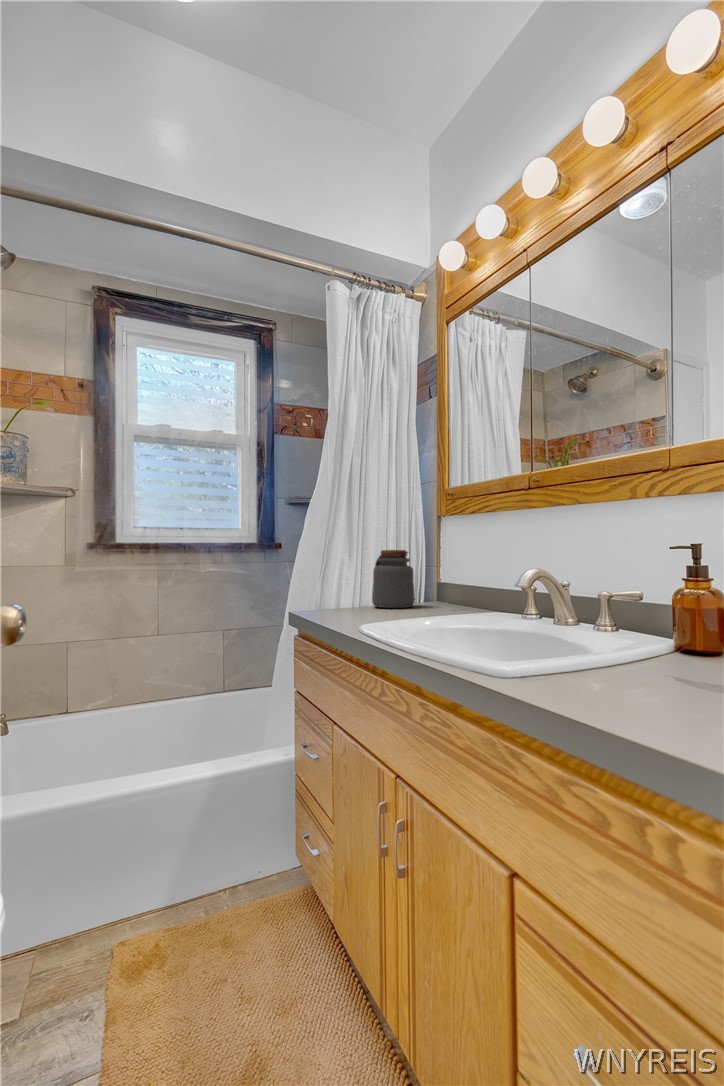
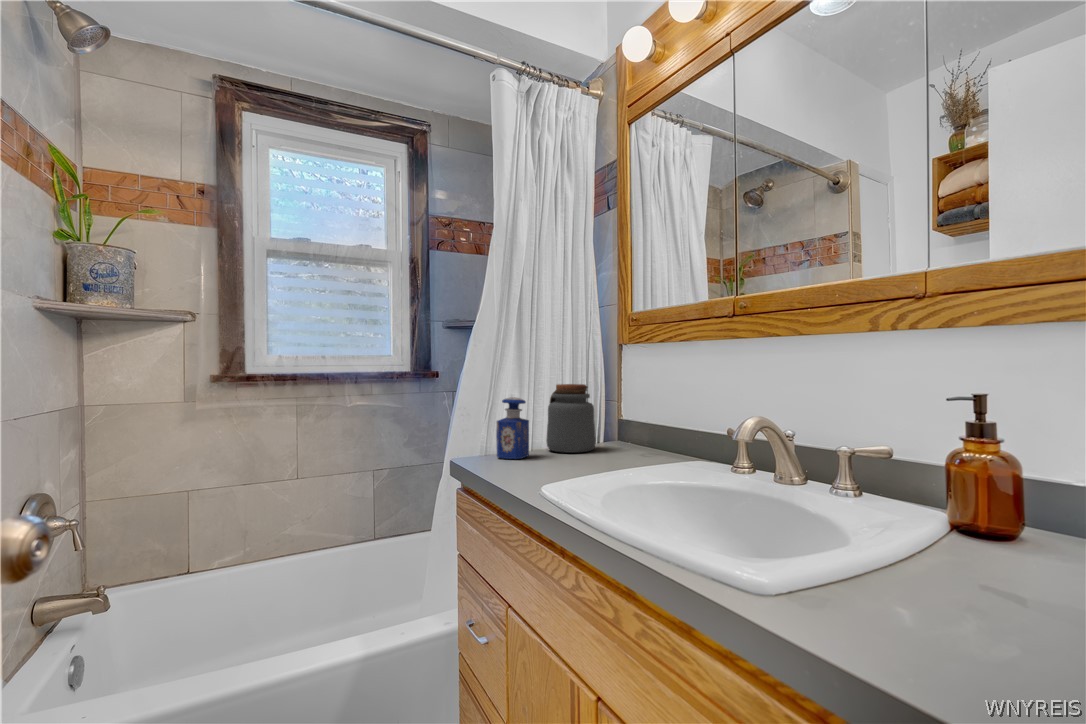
perfume bottle: none [328,560,356,611] -> present [496,397,529,459]

